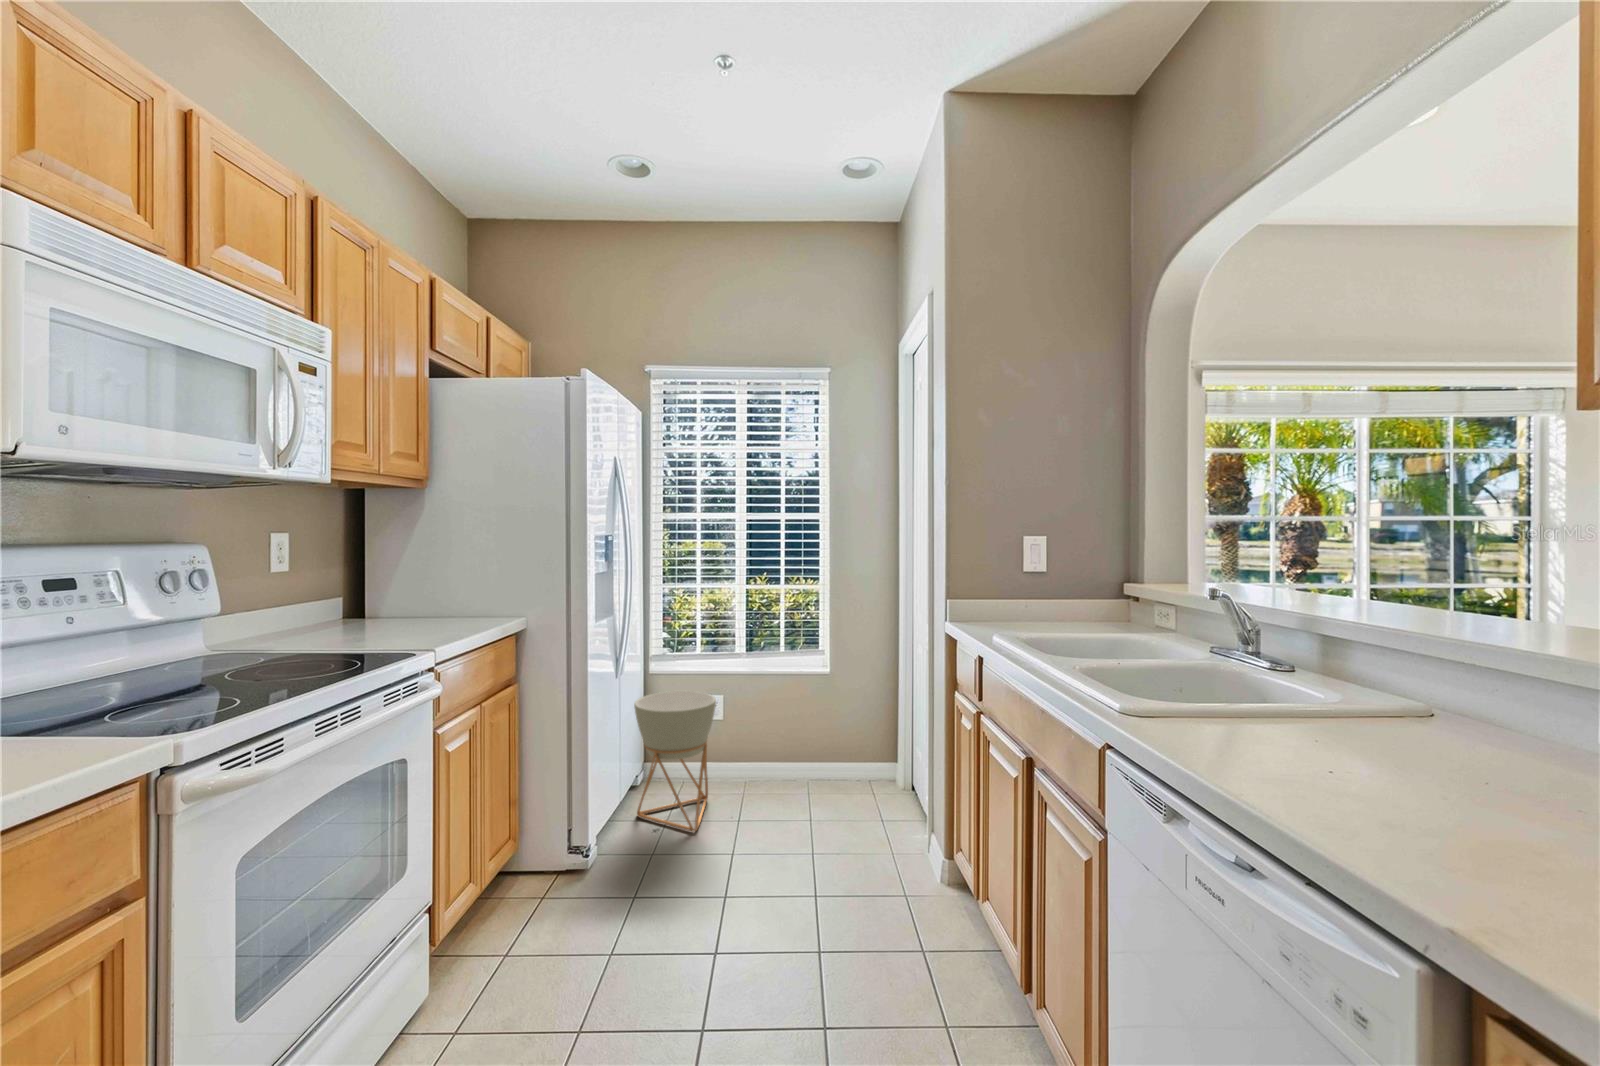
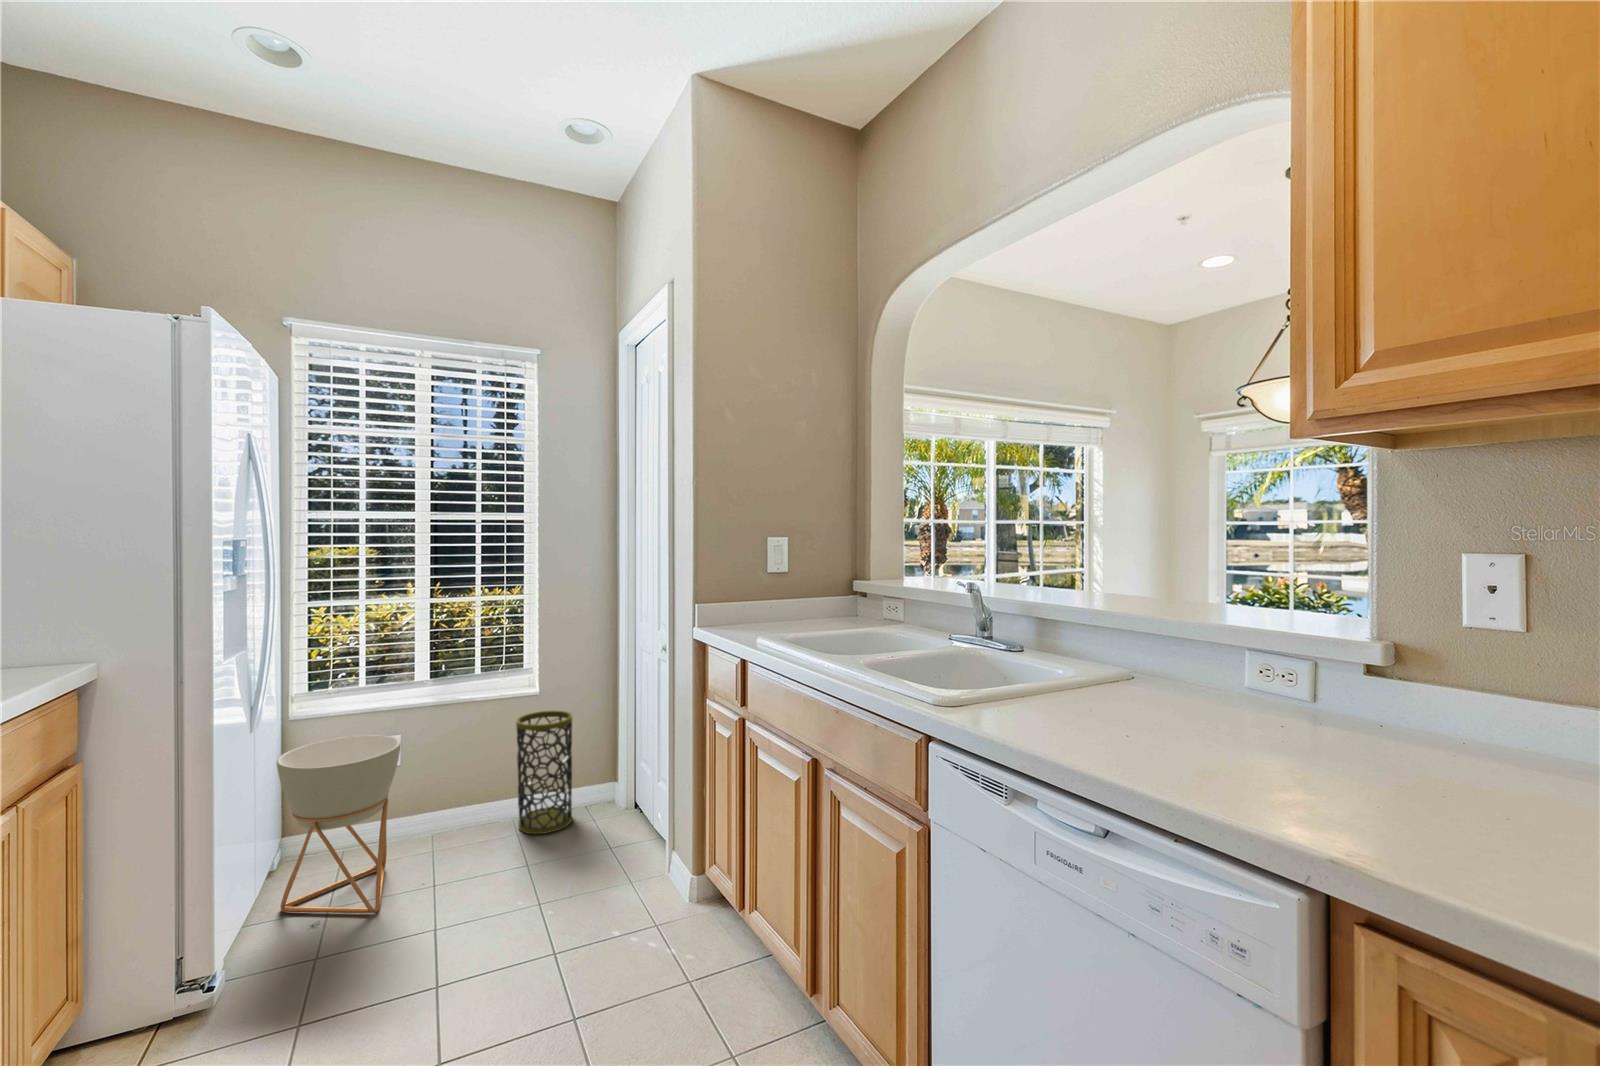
trash can: none [808,690,855,798] -> present [516,710,572,834]

